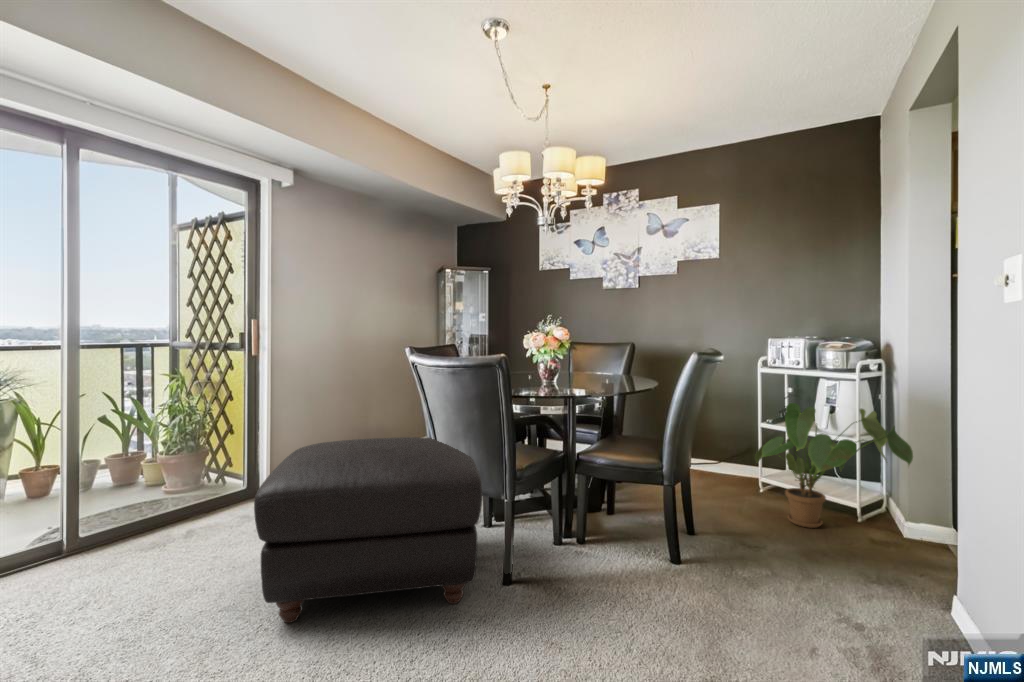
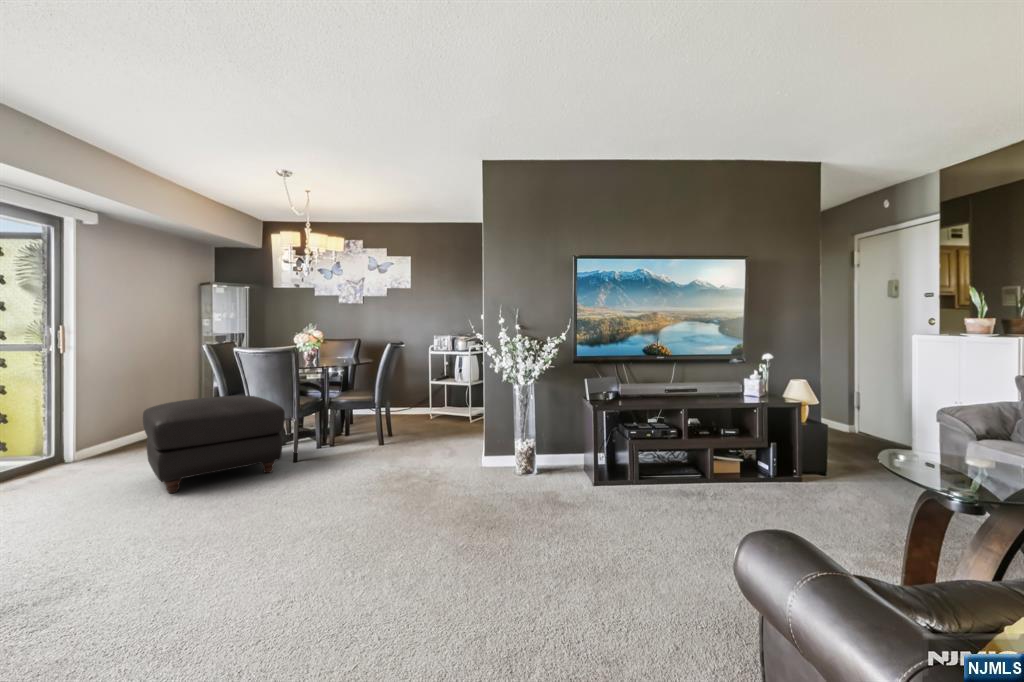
house plant: present [755,403,913,528] -> none [424,368,483,426]

